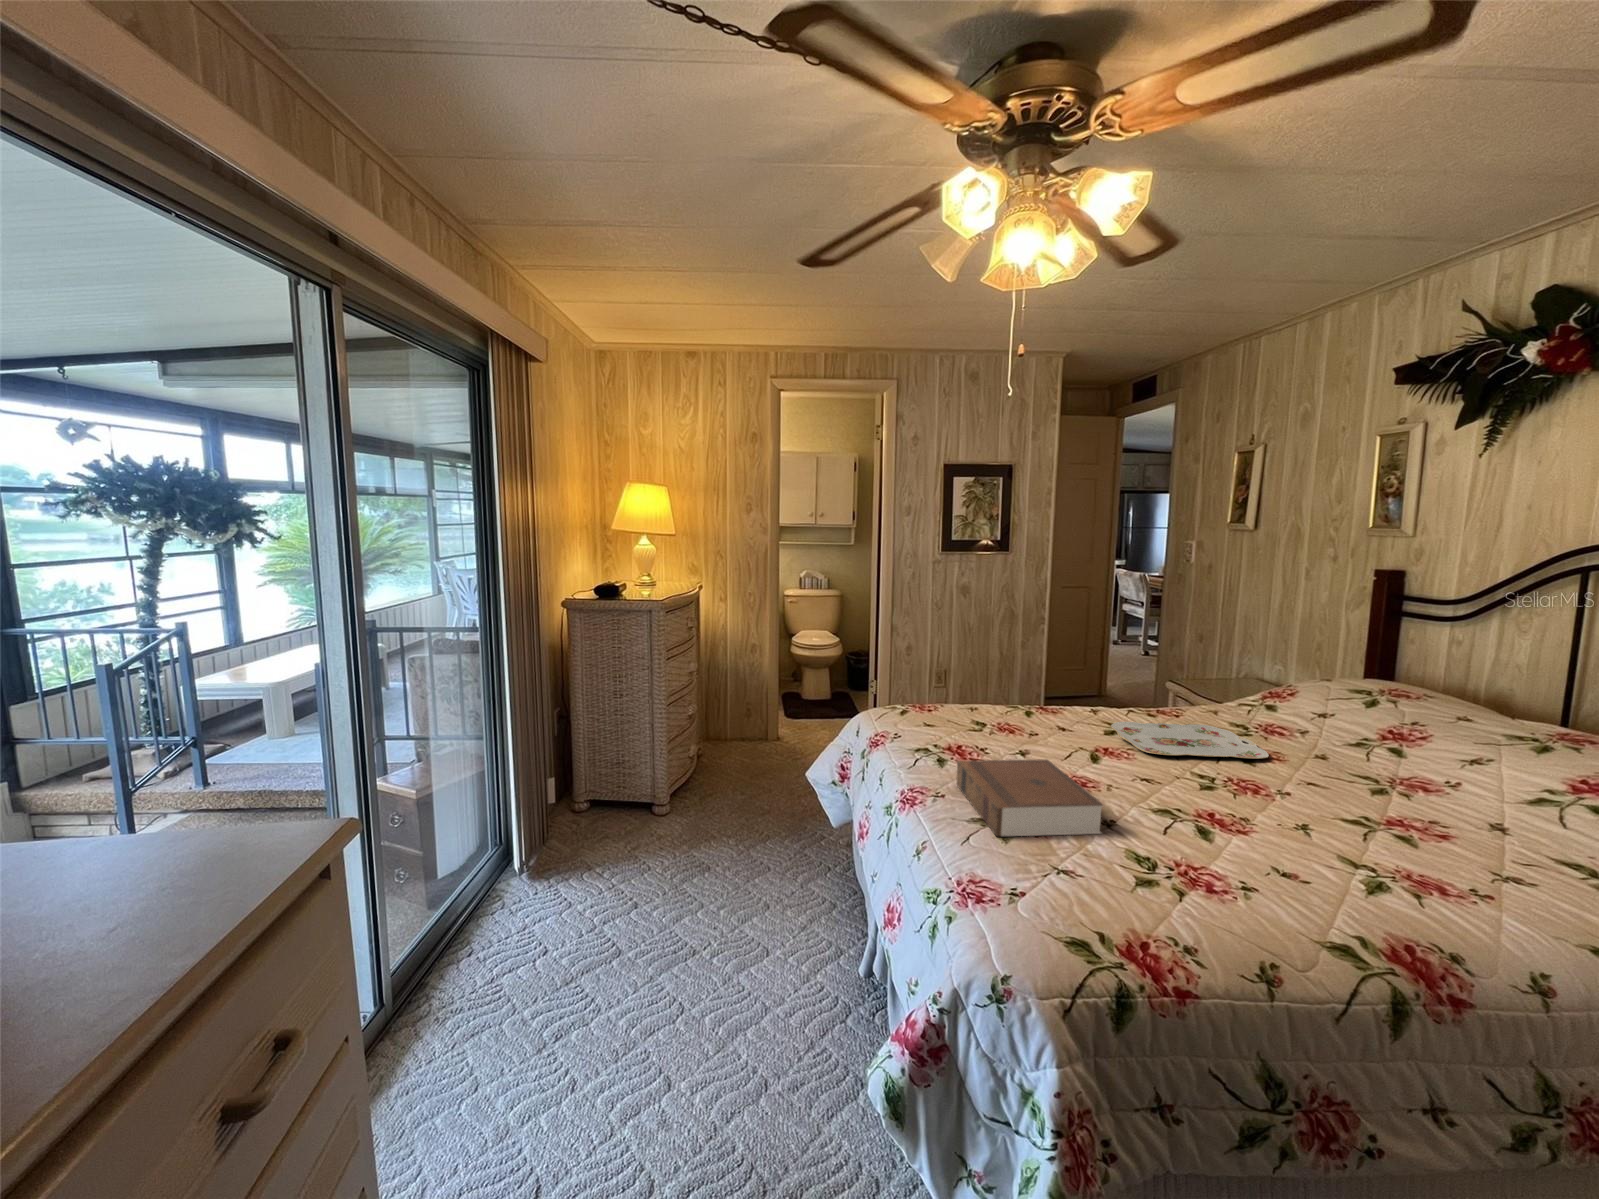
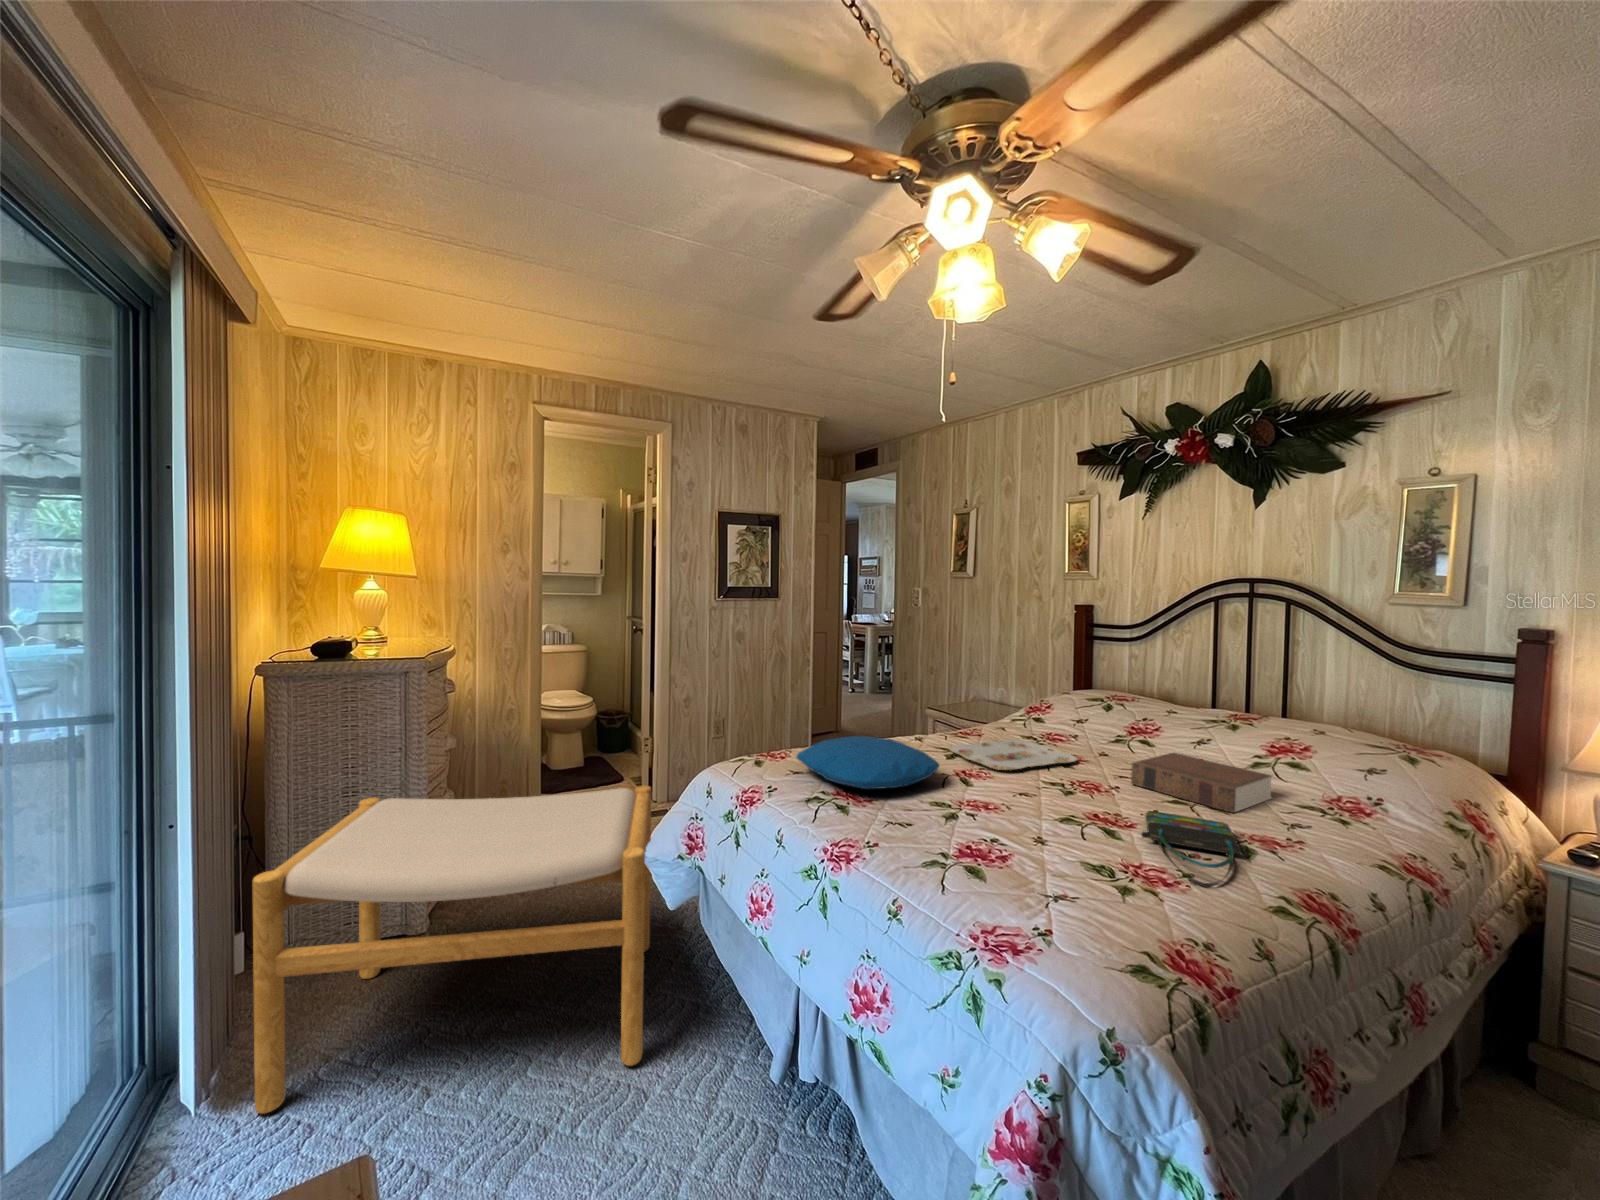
pillow: none [928,698,1066,751] -> present [796,736,939,789]
footstool: none [541,700,817,931] -> present [252,785,652,1114]
book: present [956,759,1104,836] -> present [1131,753,1272,813]
tote bag: none [1235,821,1378,905] -> present [1142,811,1245,887]

